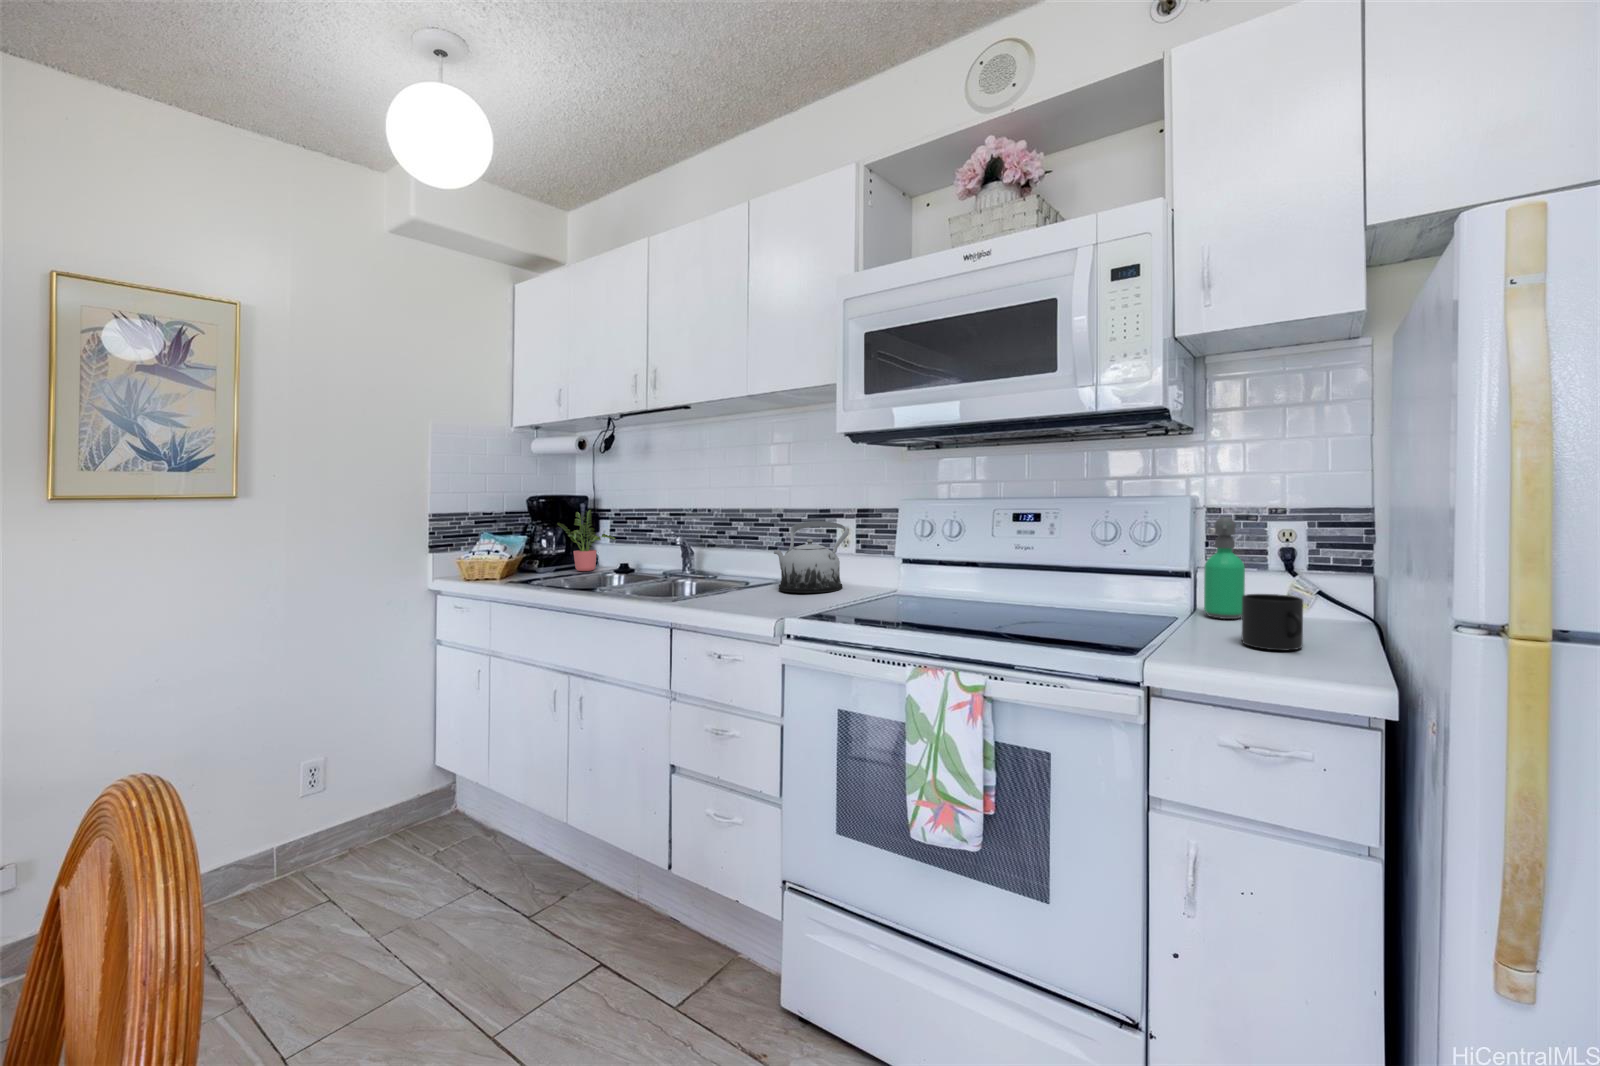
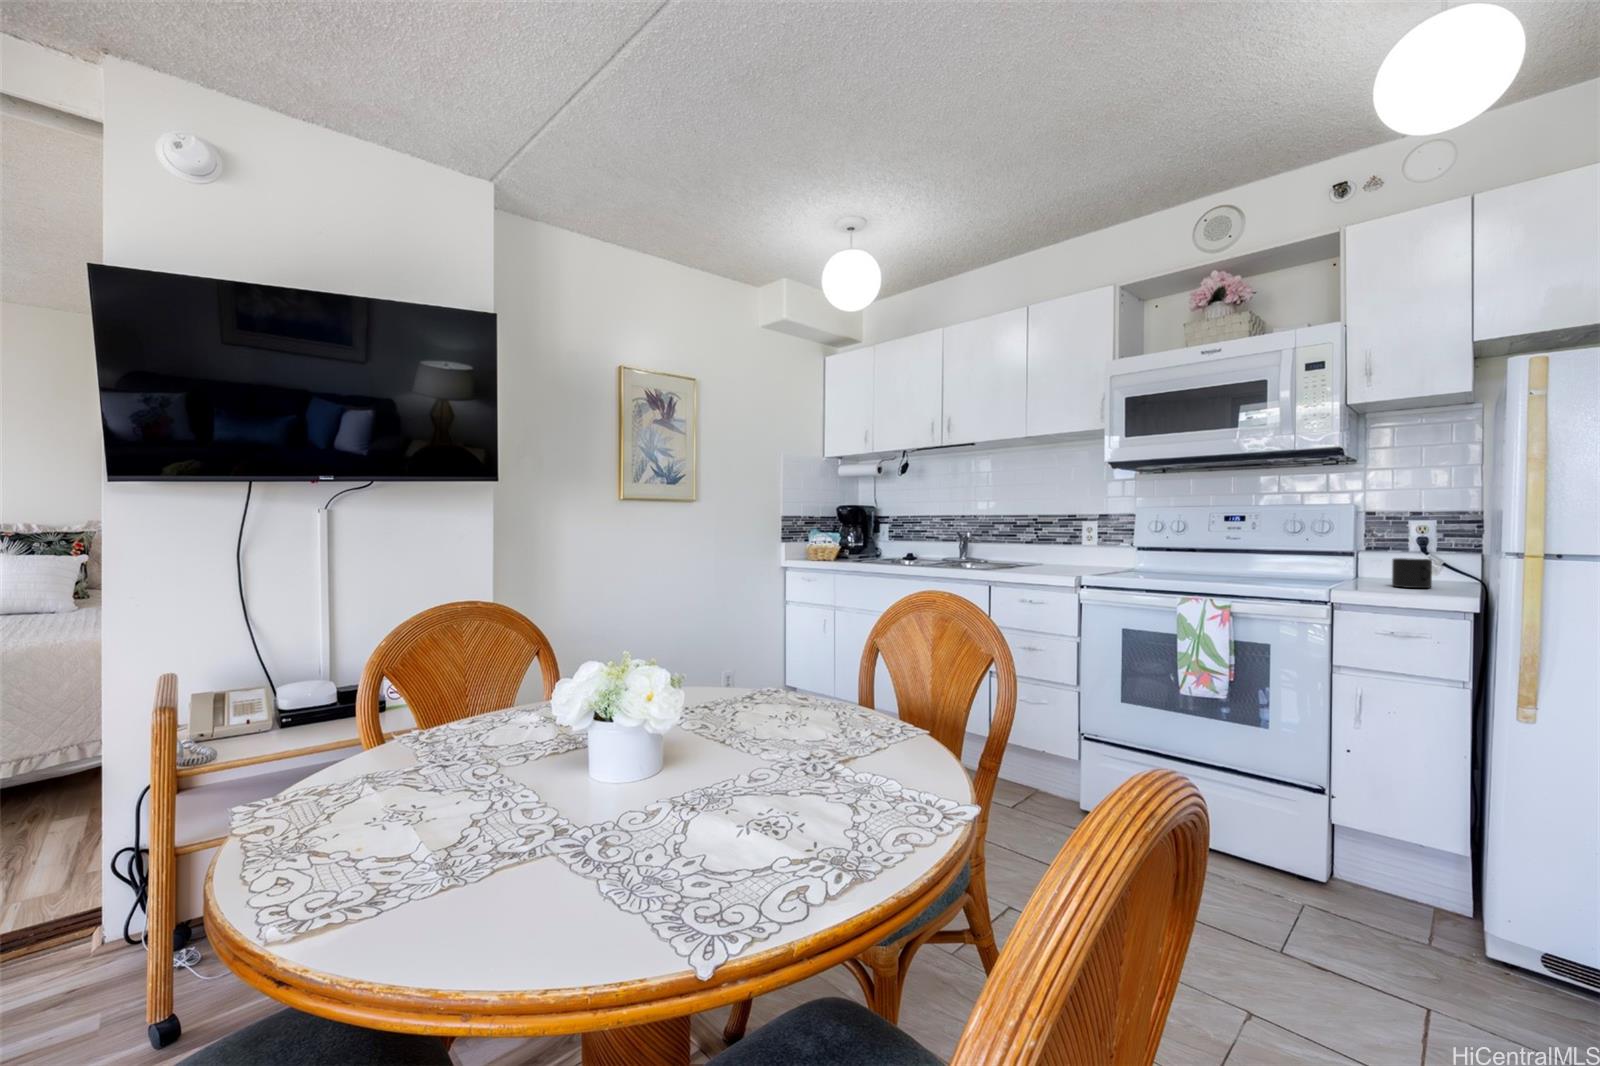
potted plant: present [557,510,615,571] -> none [865,516,901,558]
soap dispenser: present [1204,517,1245,619] -> none [1365,517,1393,579]
teapot: present [774,521,849,593] -> none [1041,522,1098,567]

